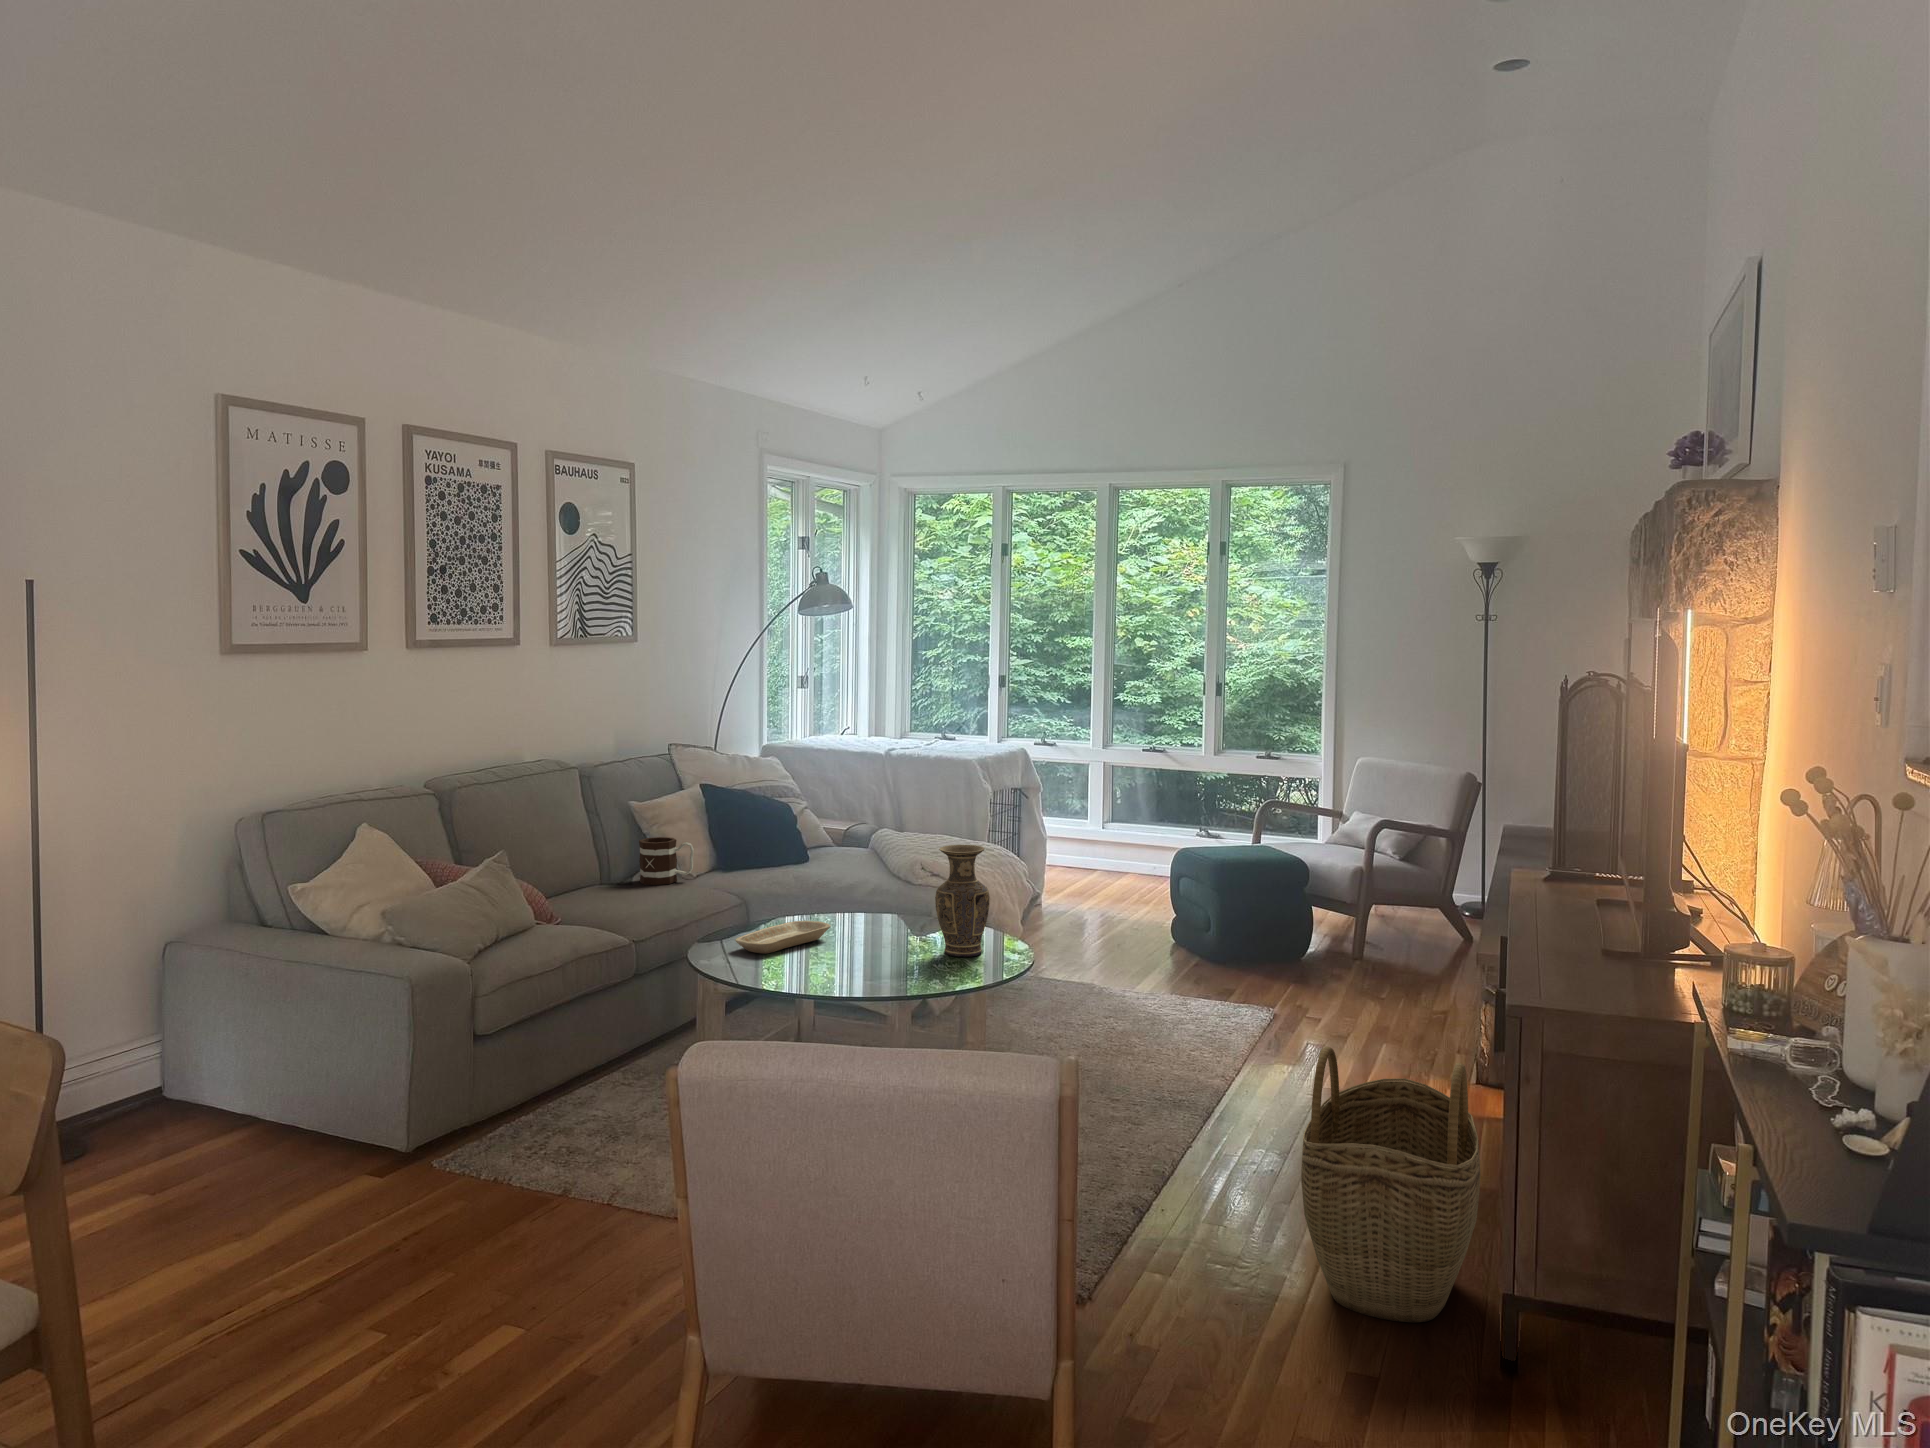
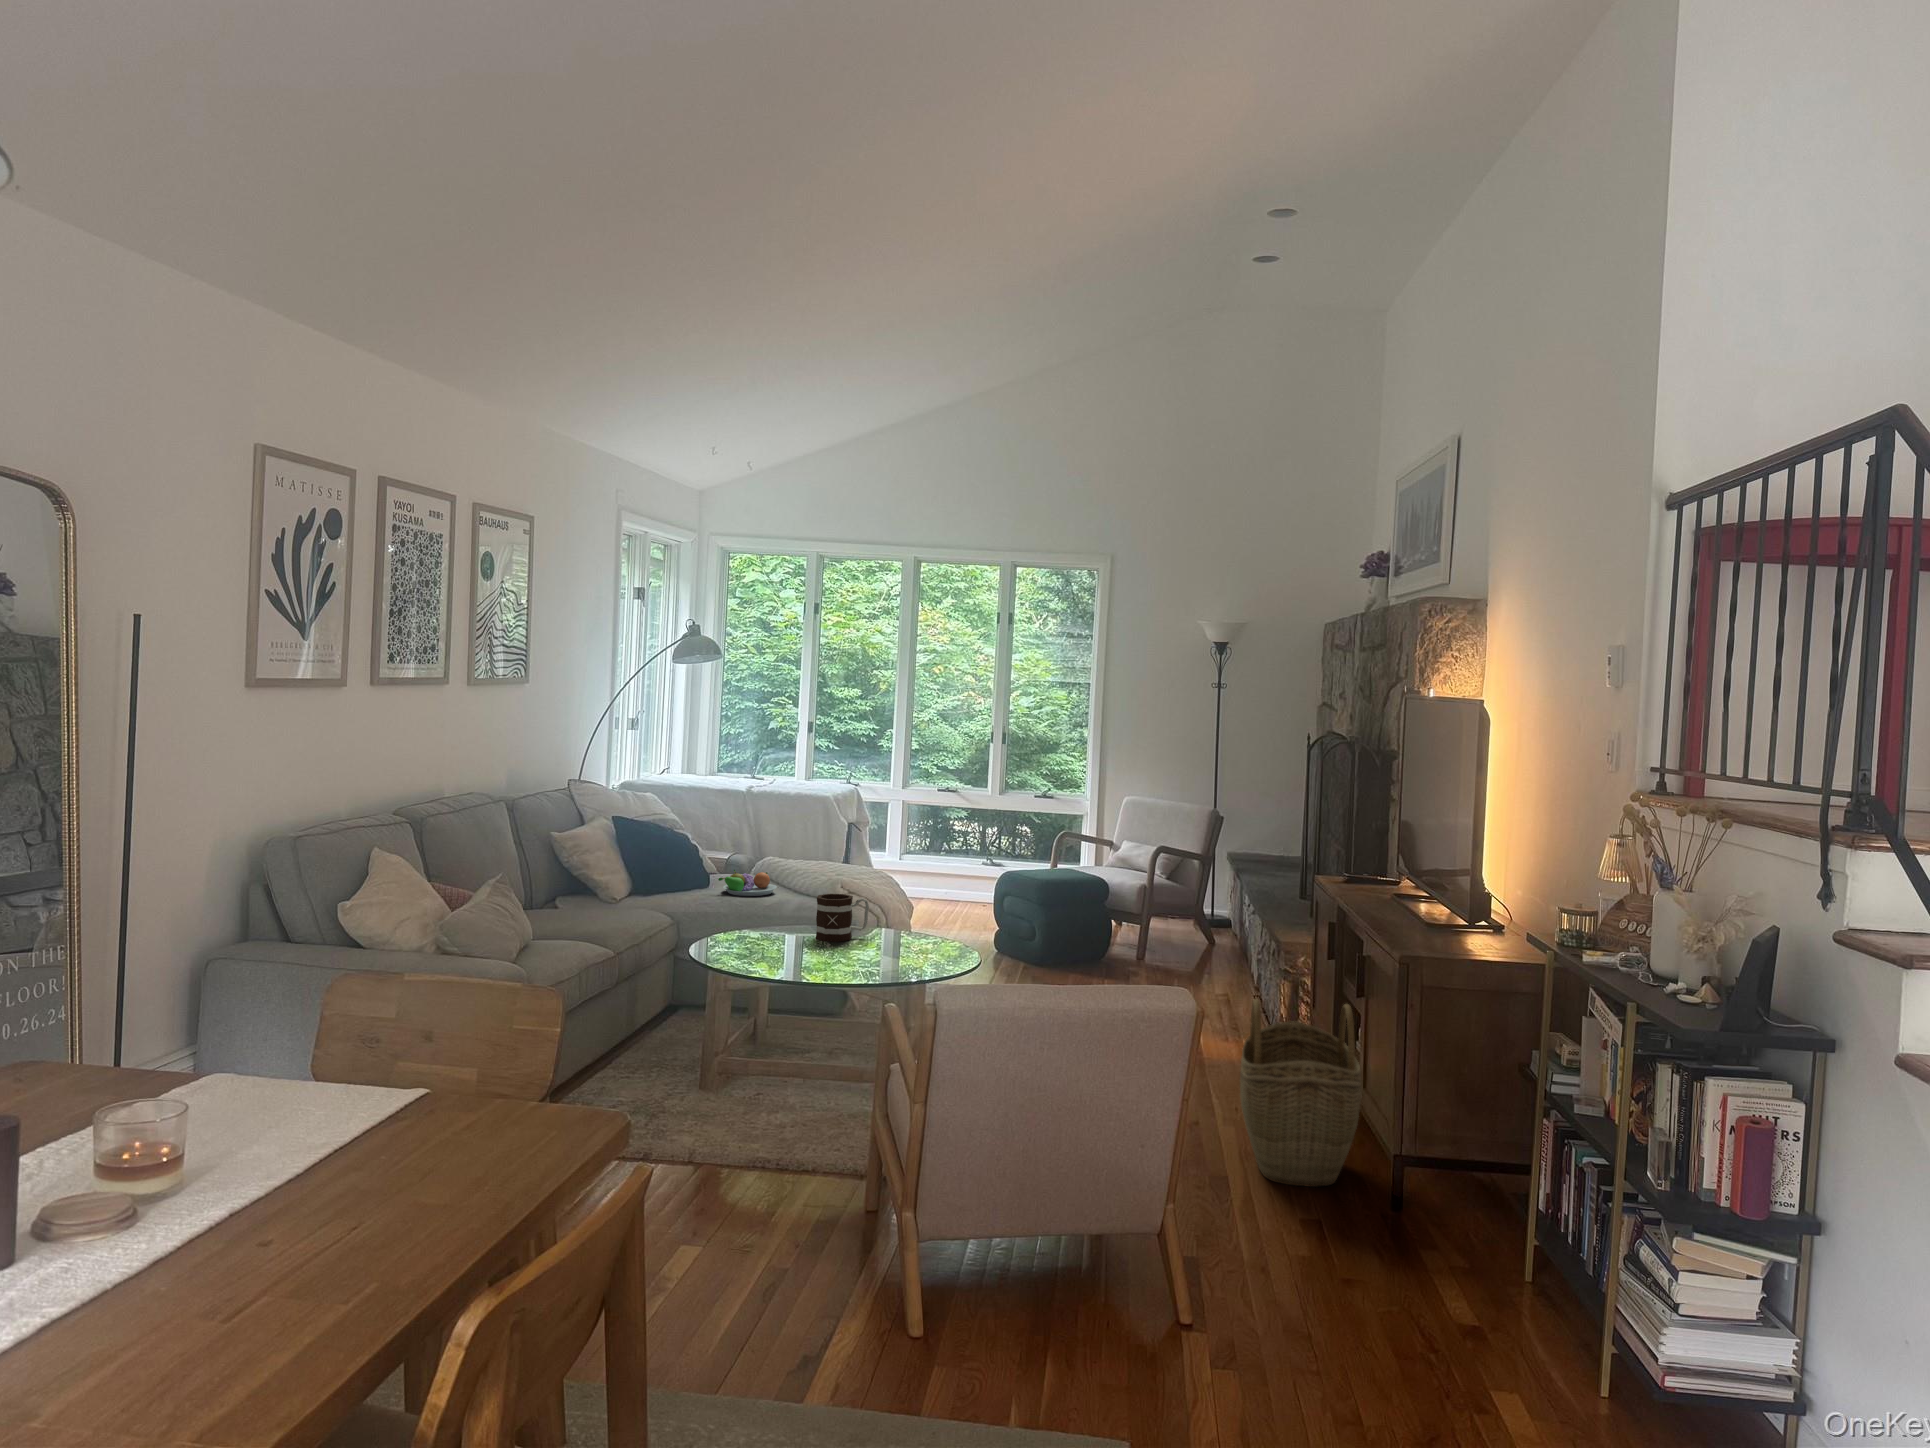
mug: present [639,837,694,885] -> present [816,894,869,942]
fruit bowl: none [810,843,878,874] -> present [718,870,777,896]
vase: present [935,845,990,957] -> none [903,863,948,955]
tray: present [735,921,831,954] -> none [737,931,806,958]

